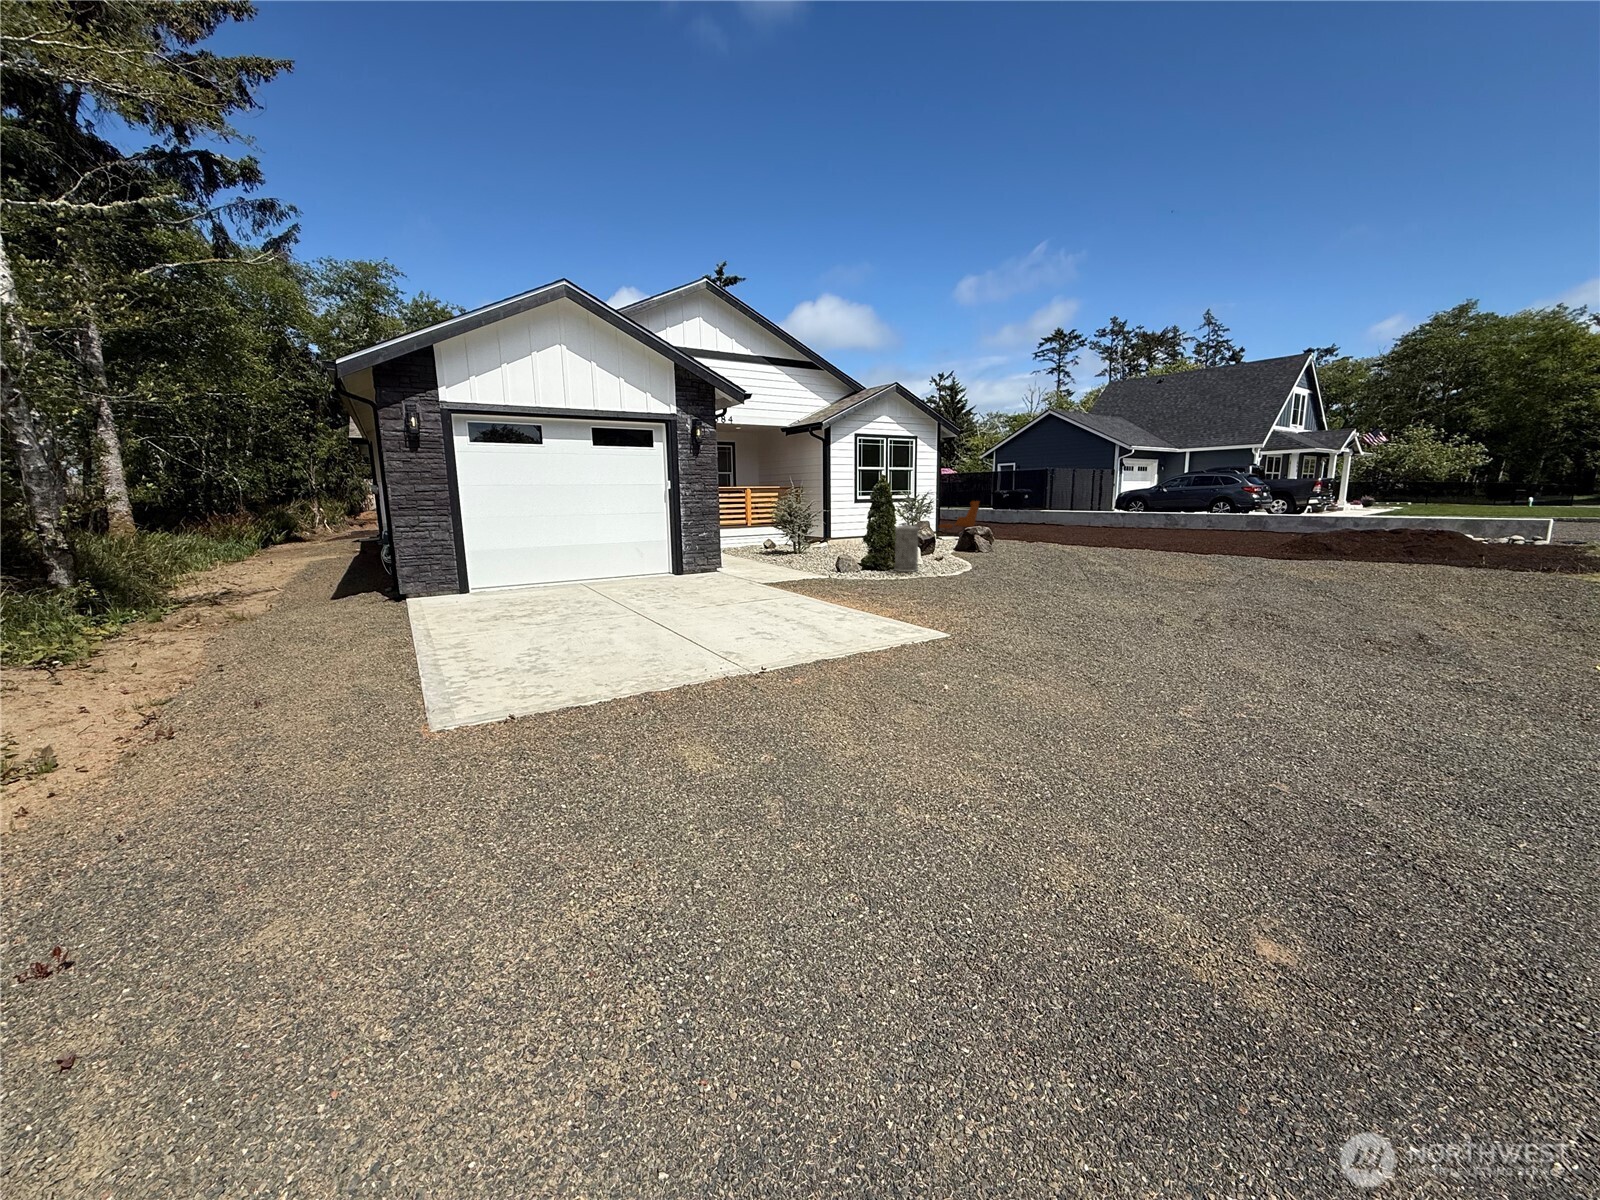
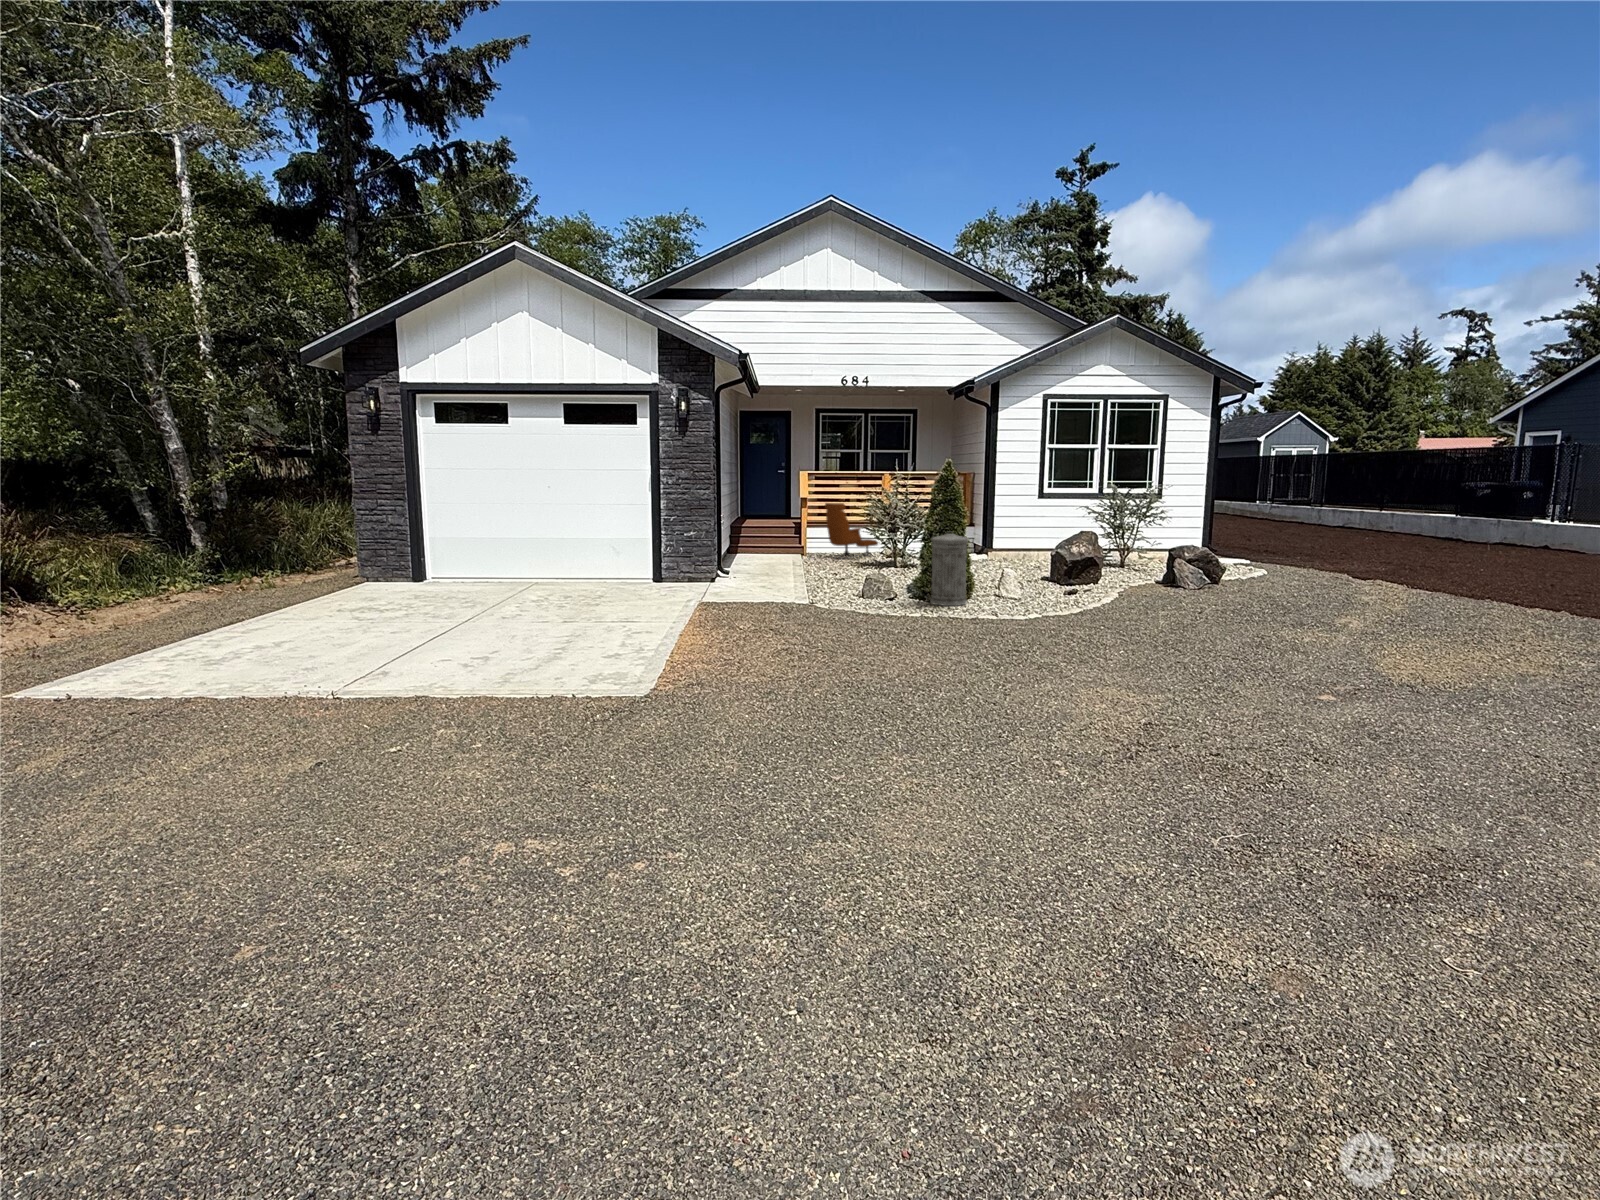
lounge chair: present [939,501,979,535] -> present [825,503,878,559]

